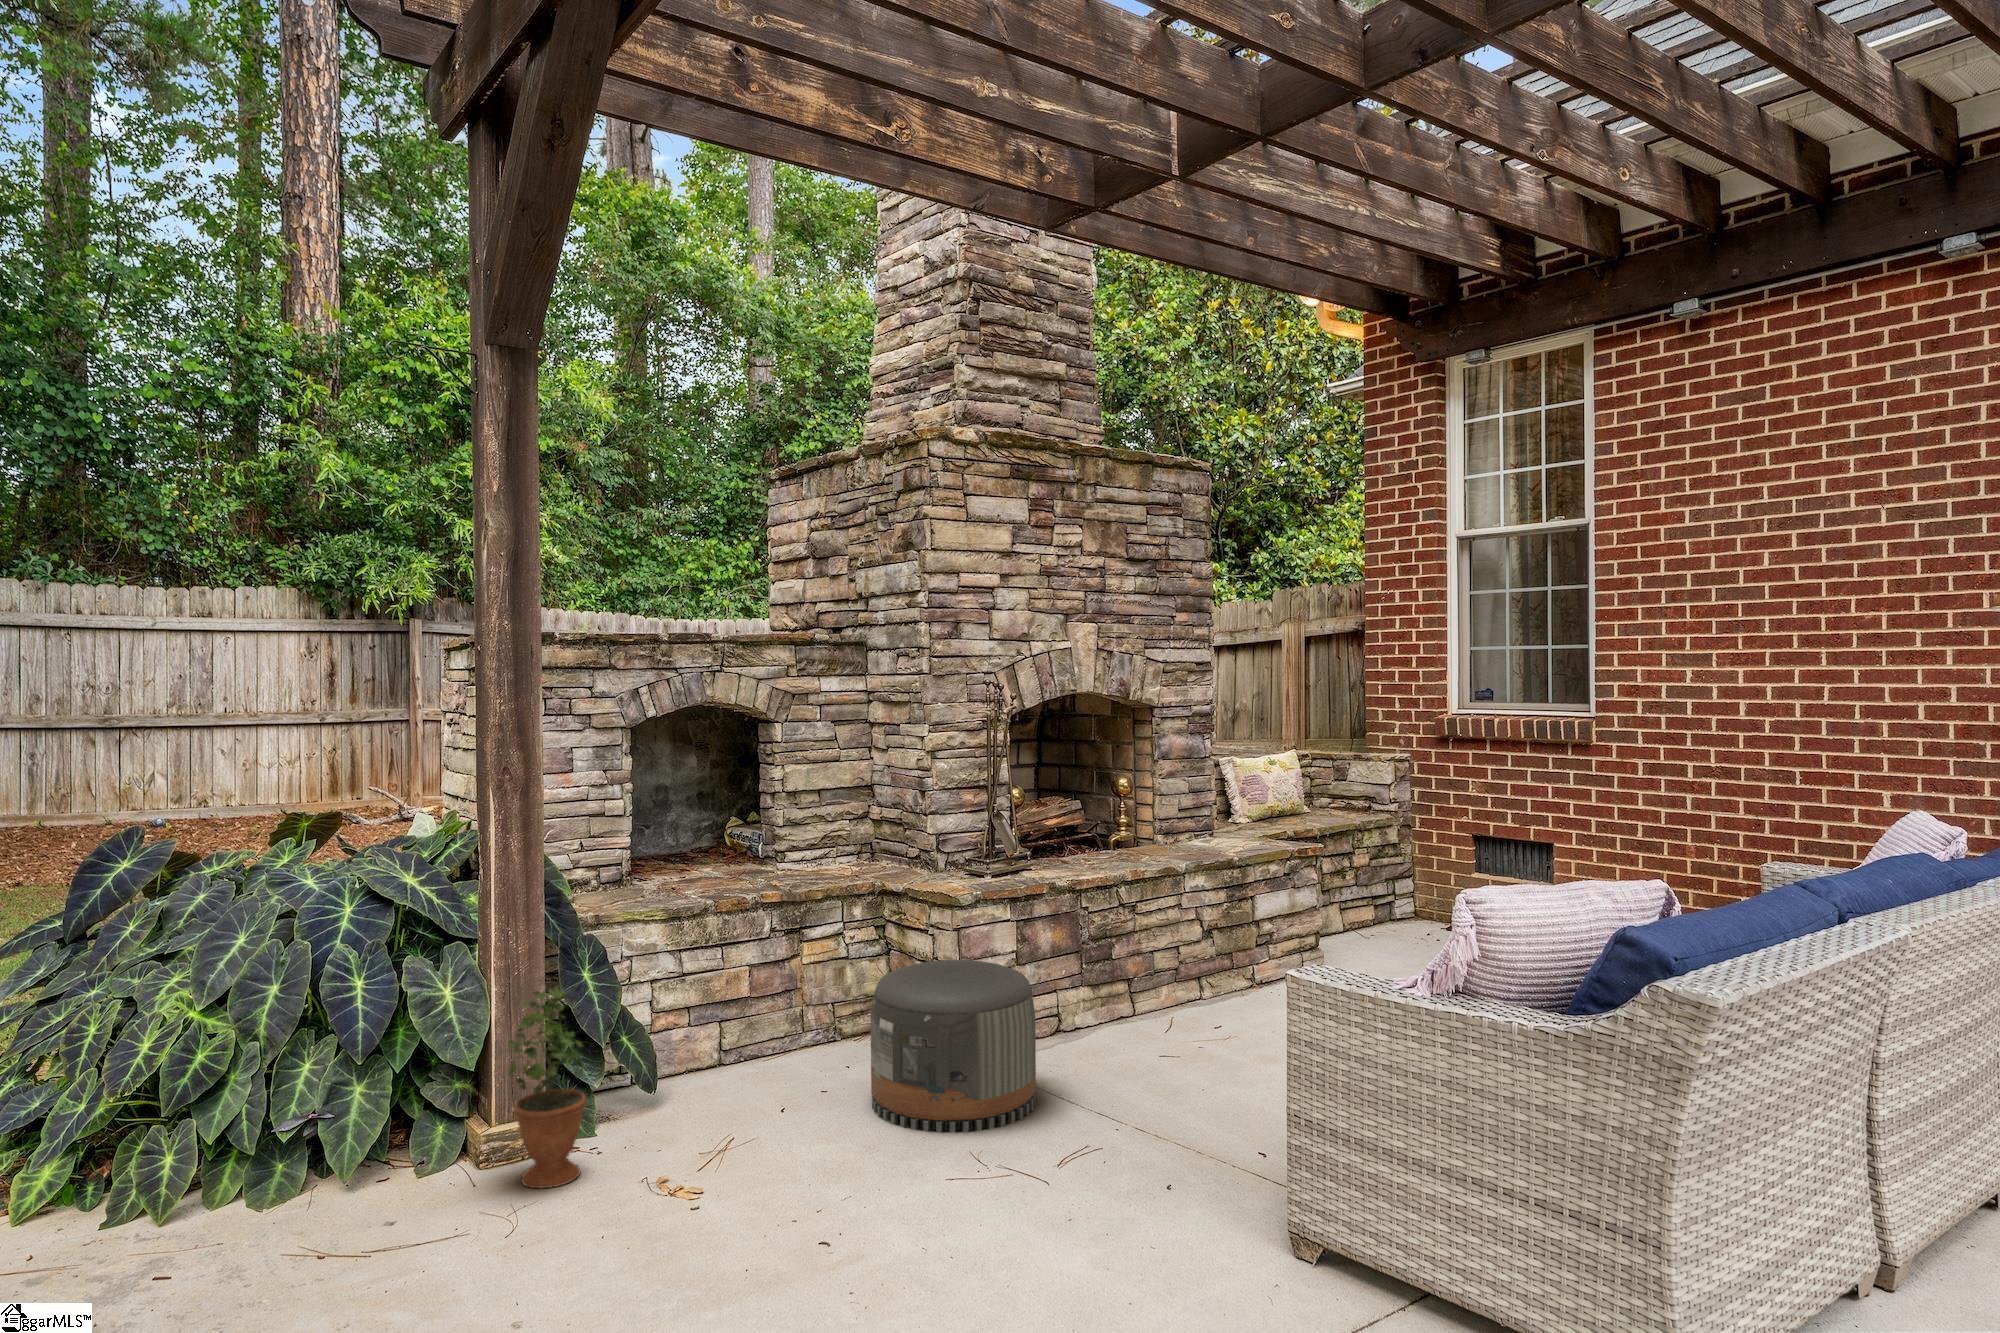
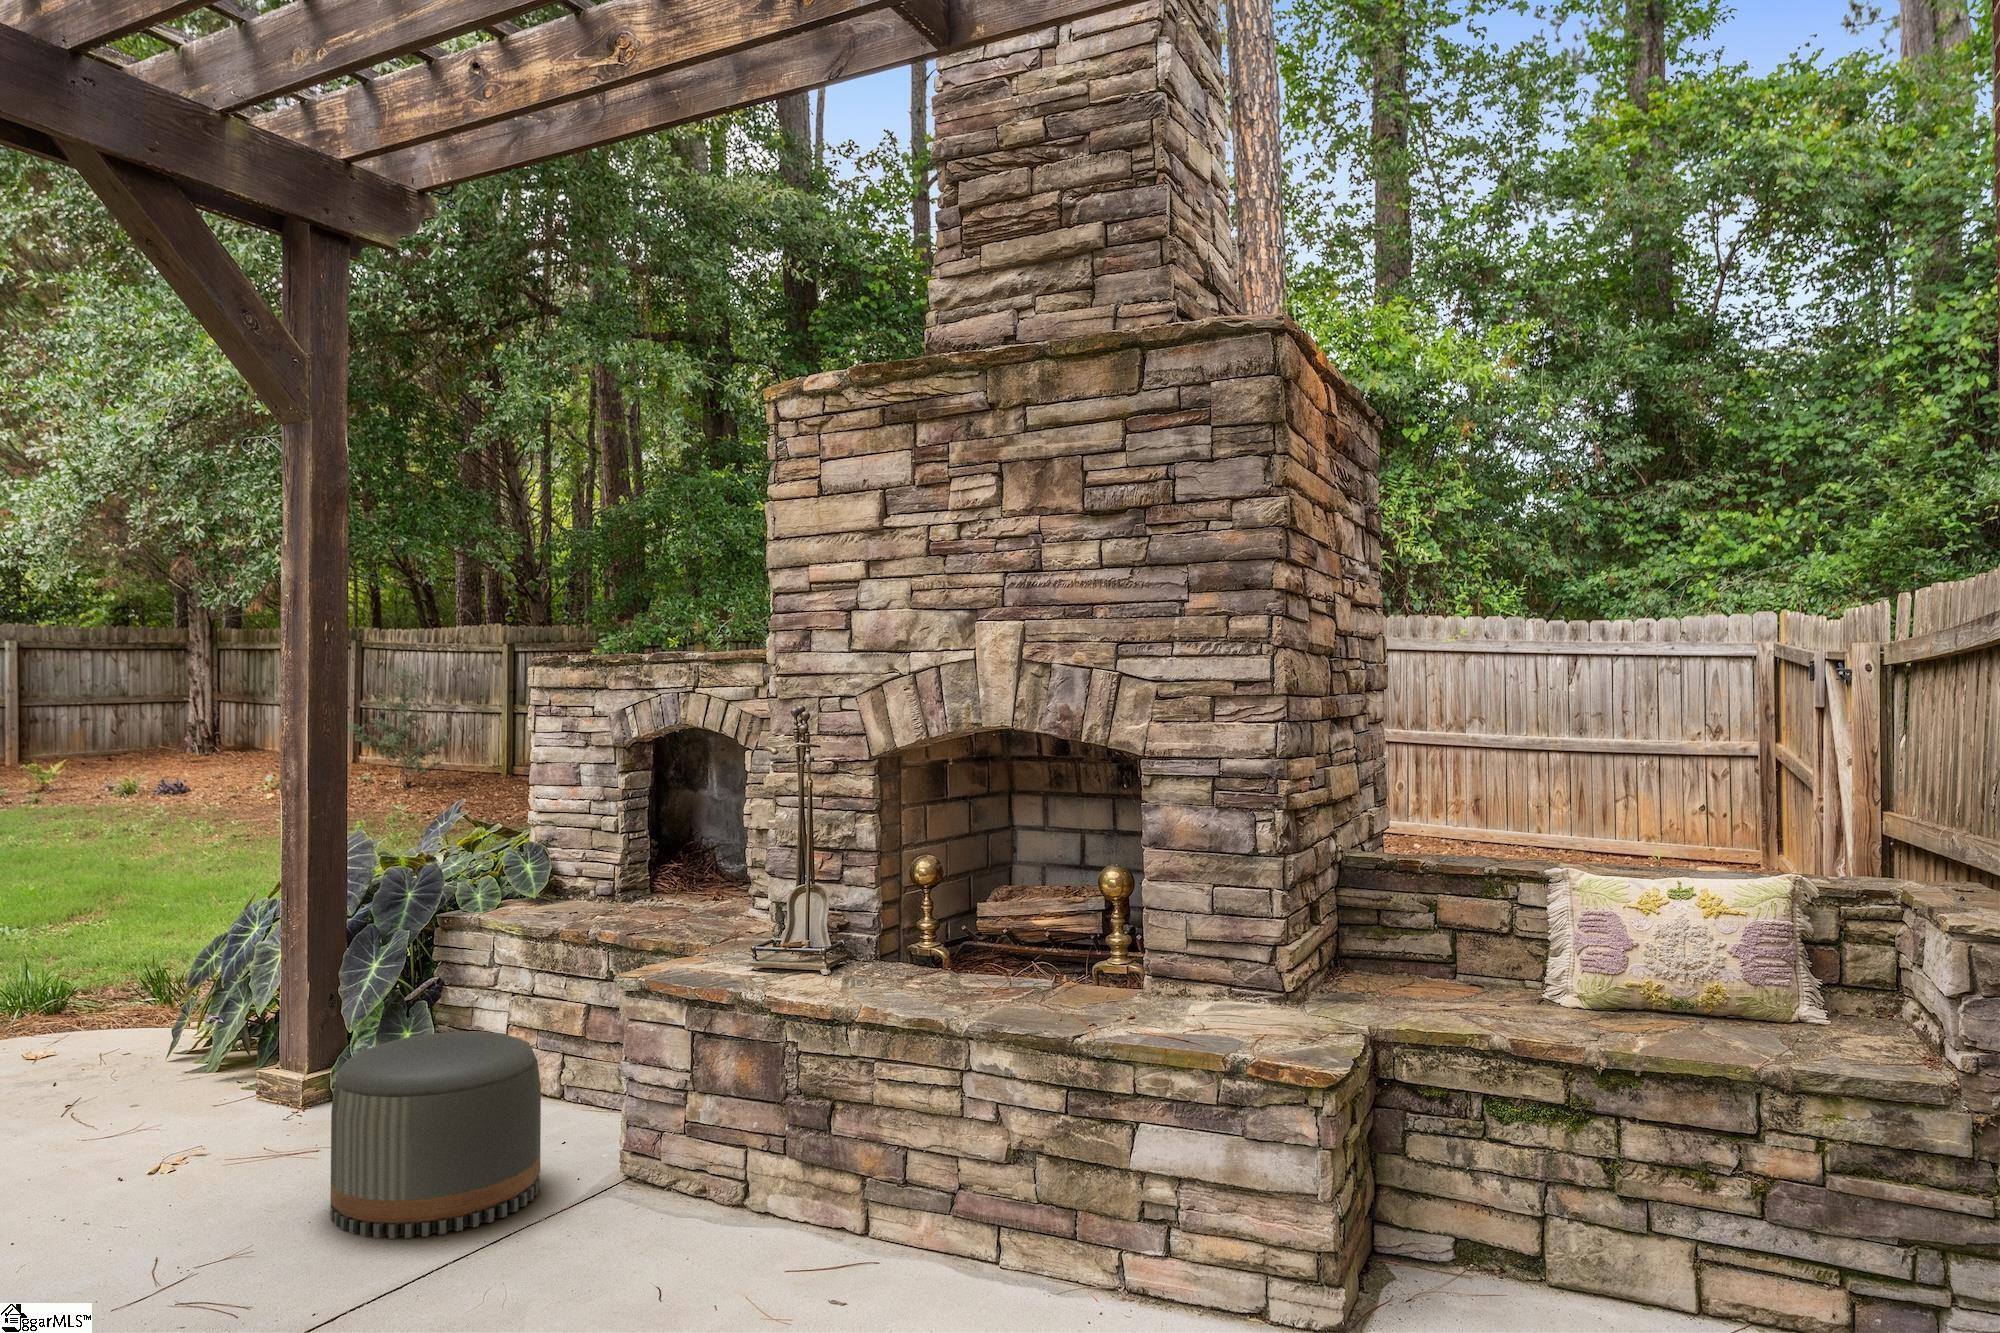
potted plant: present [501,982,586,1188] -> none [199,948,286,1118]

